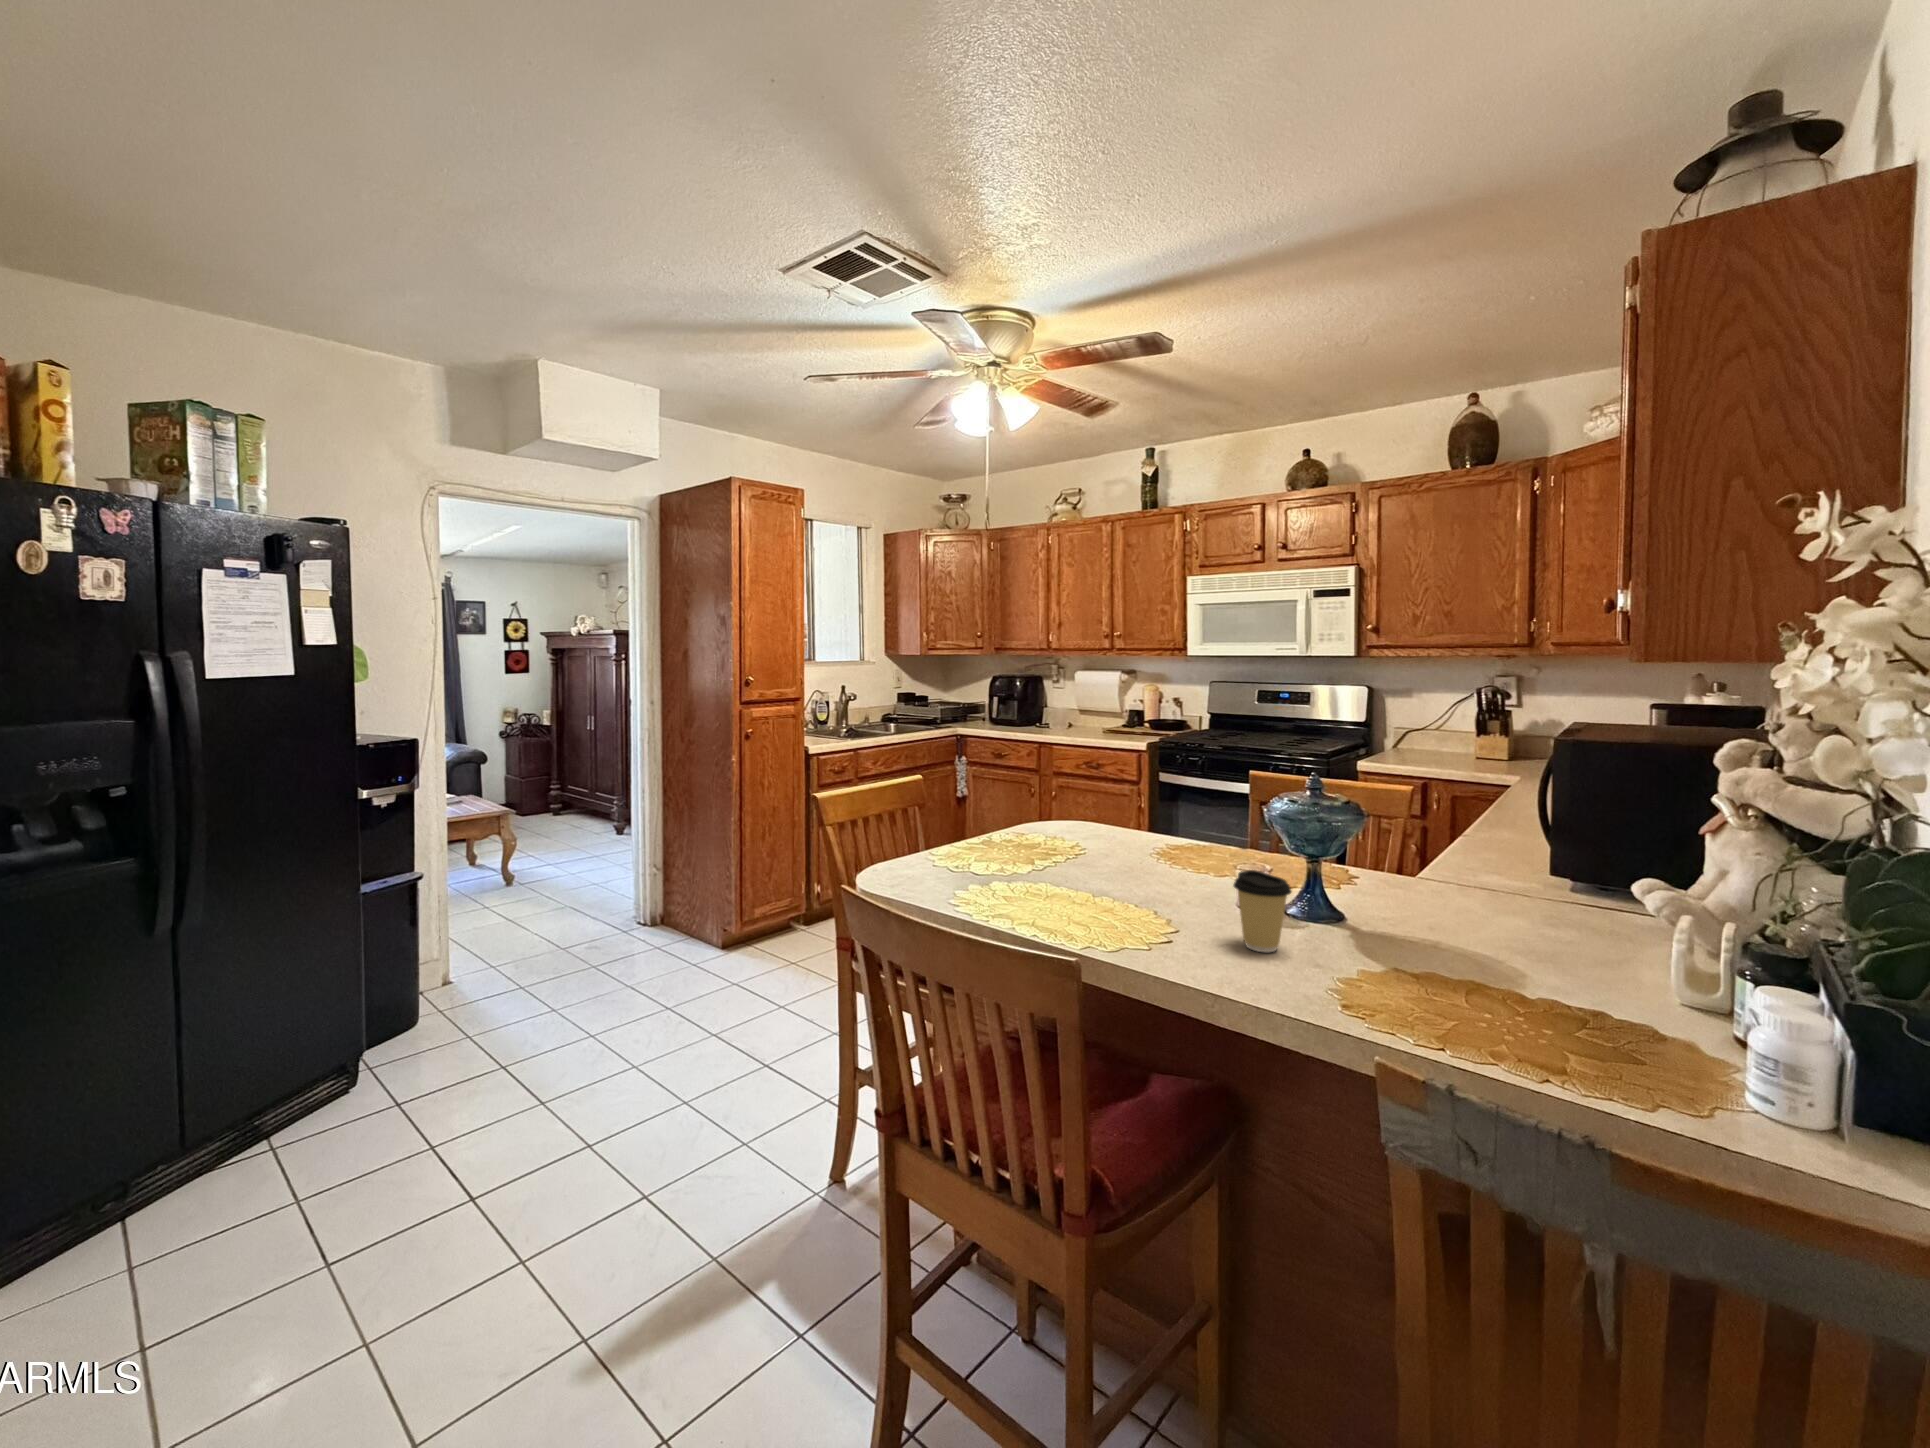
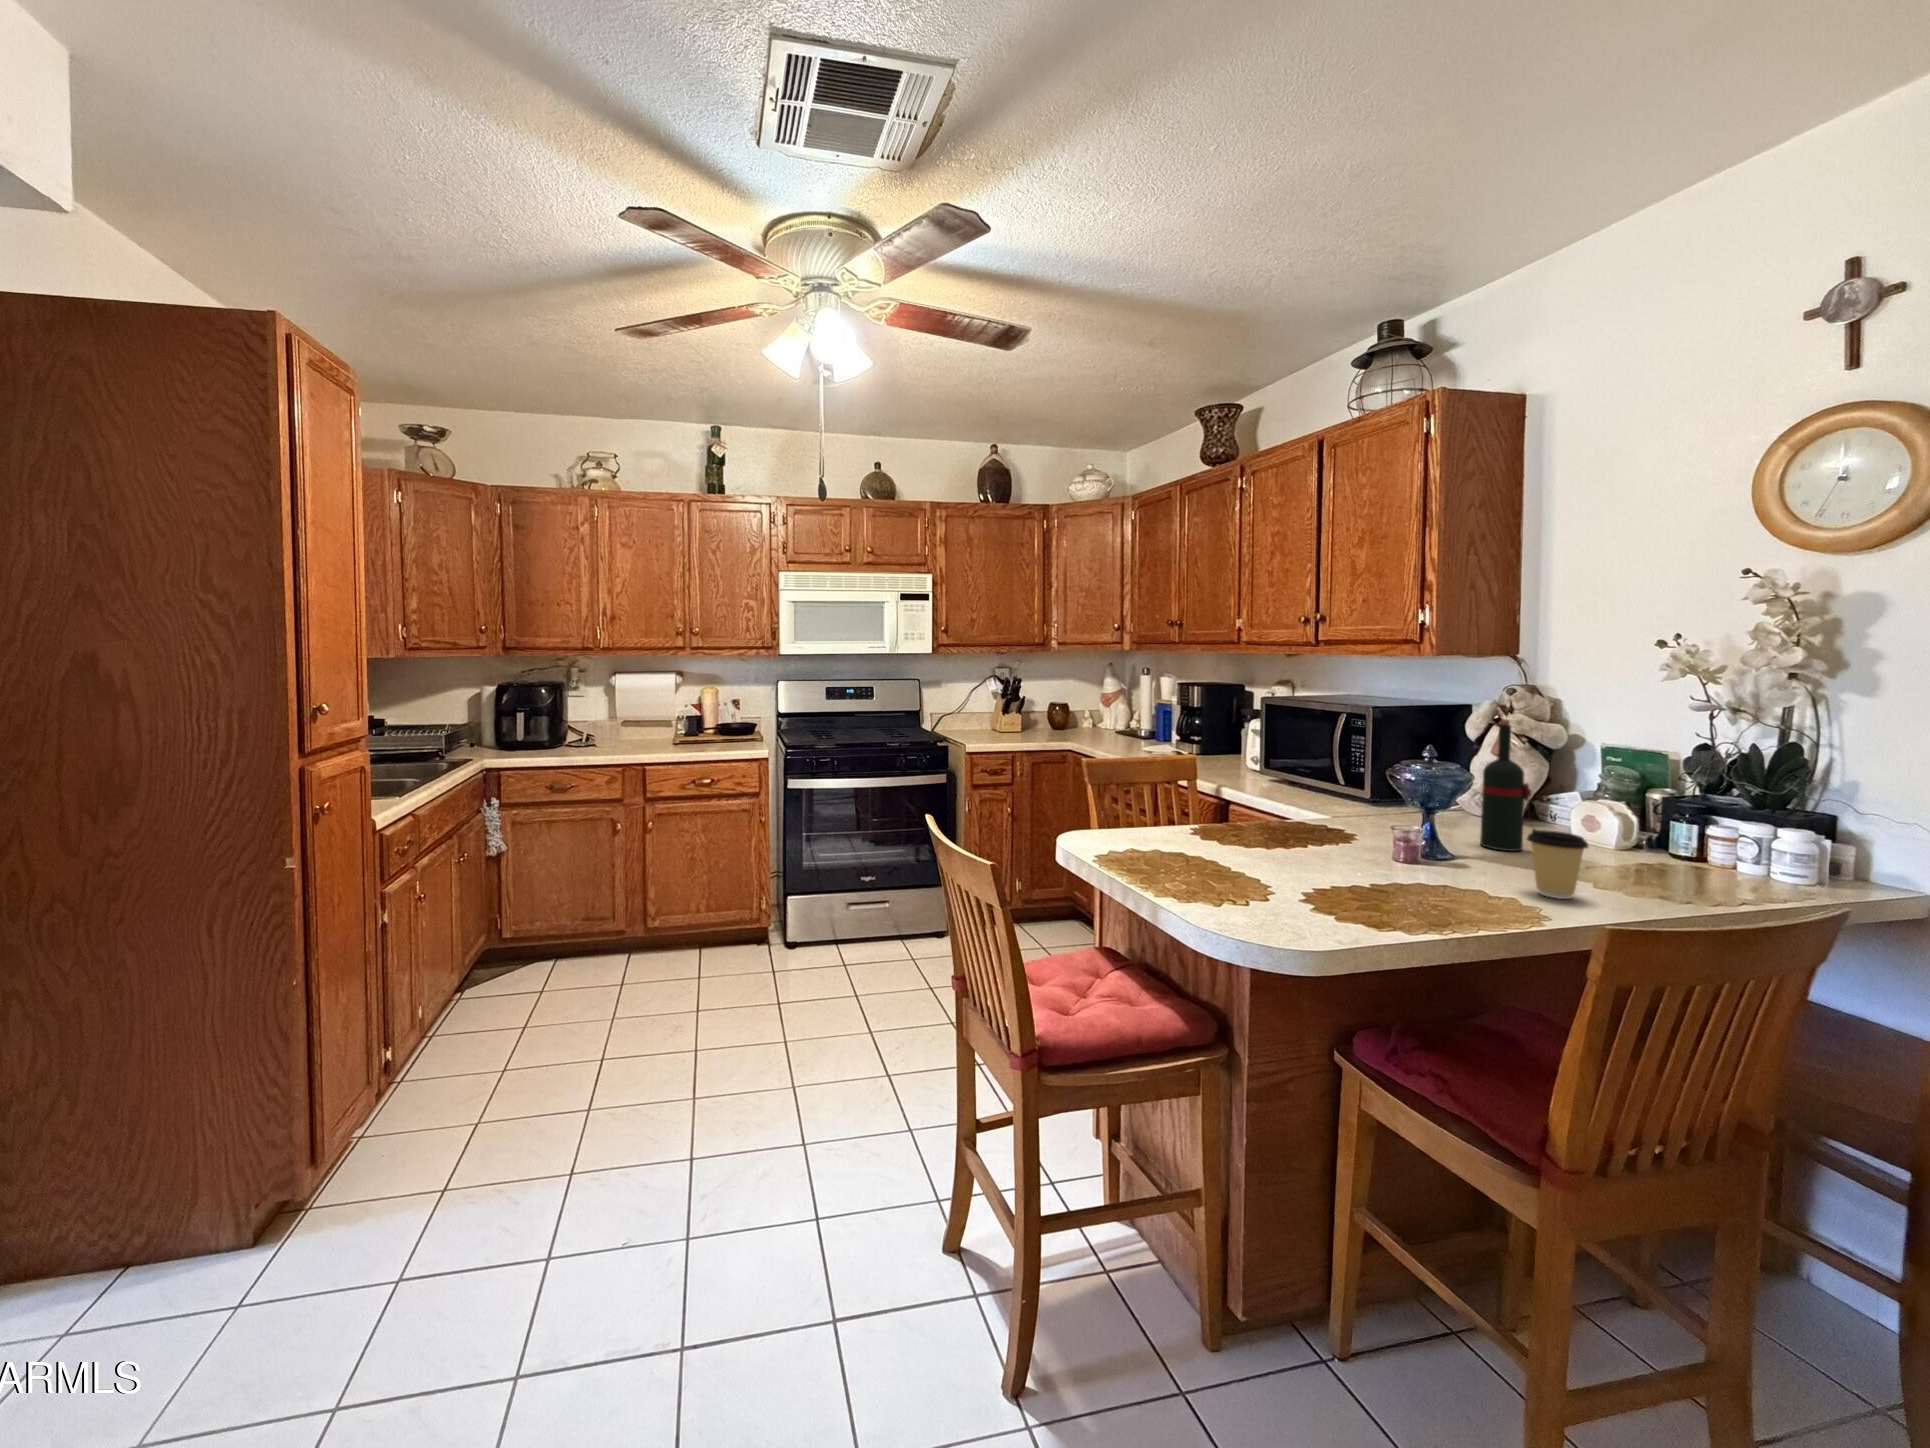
wine bottle: none [1440,762,1500,941] -> present [1480,719,1531,851]

